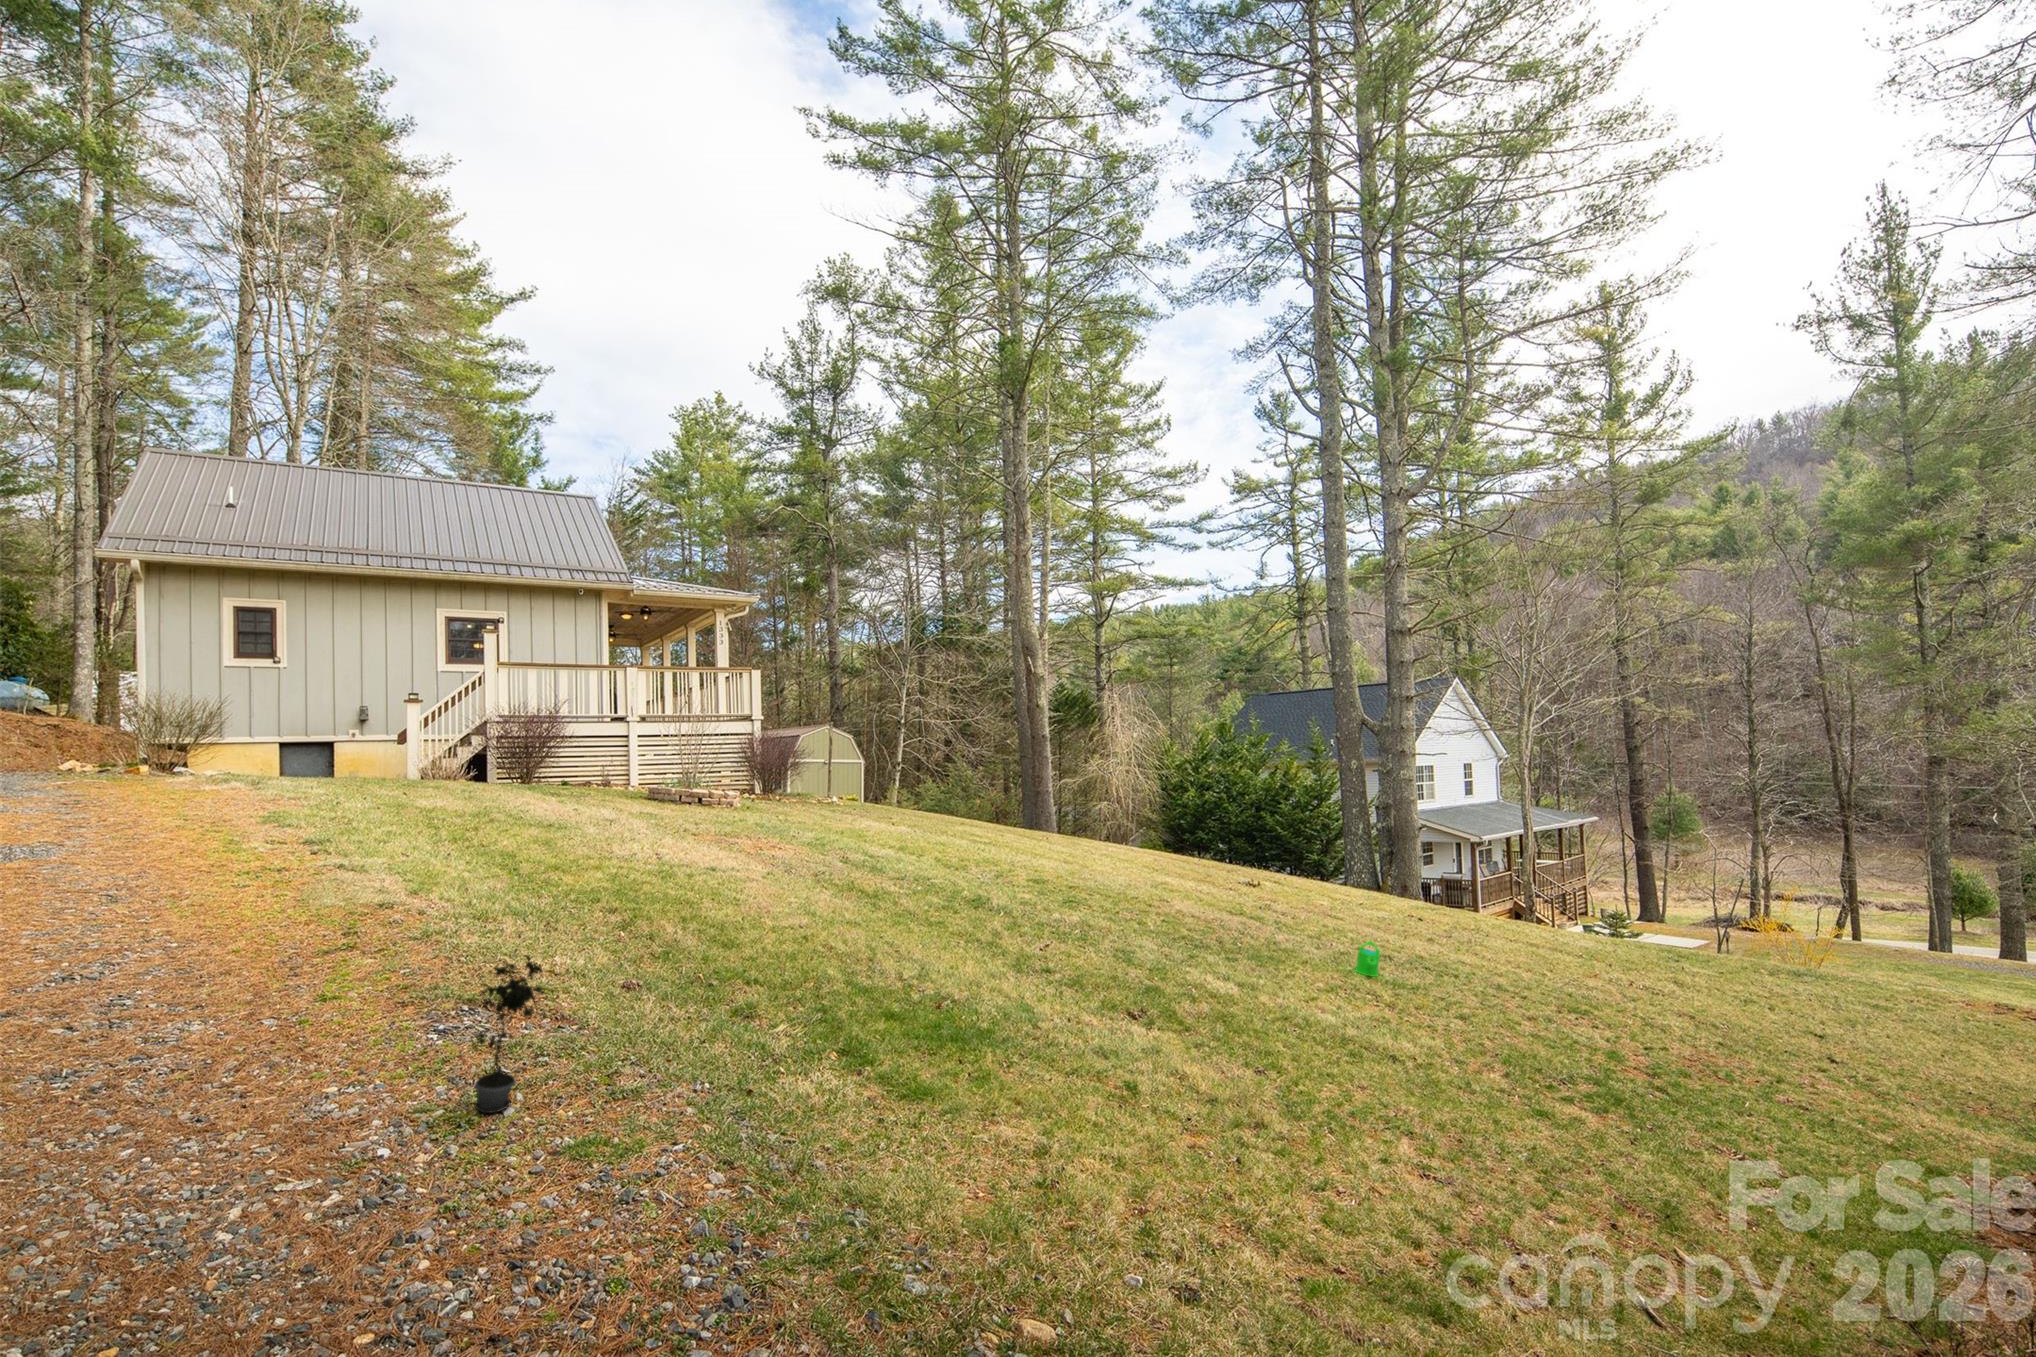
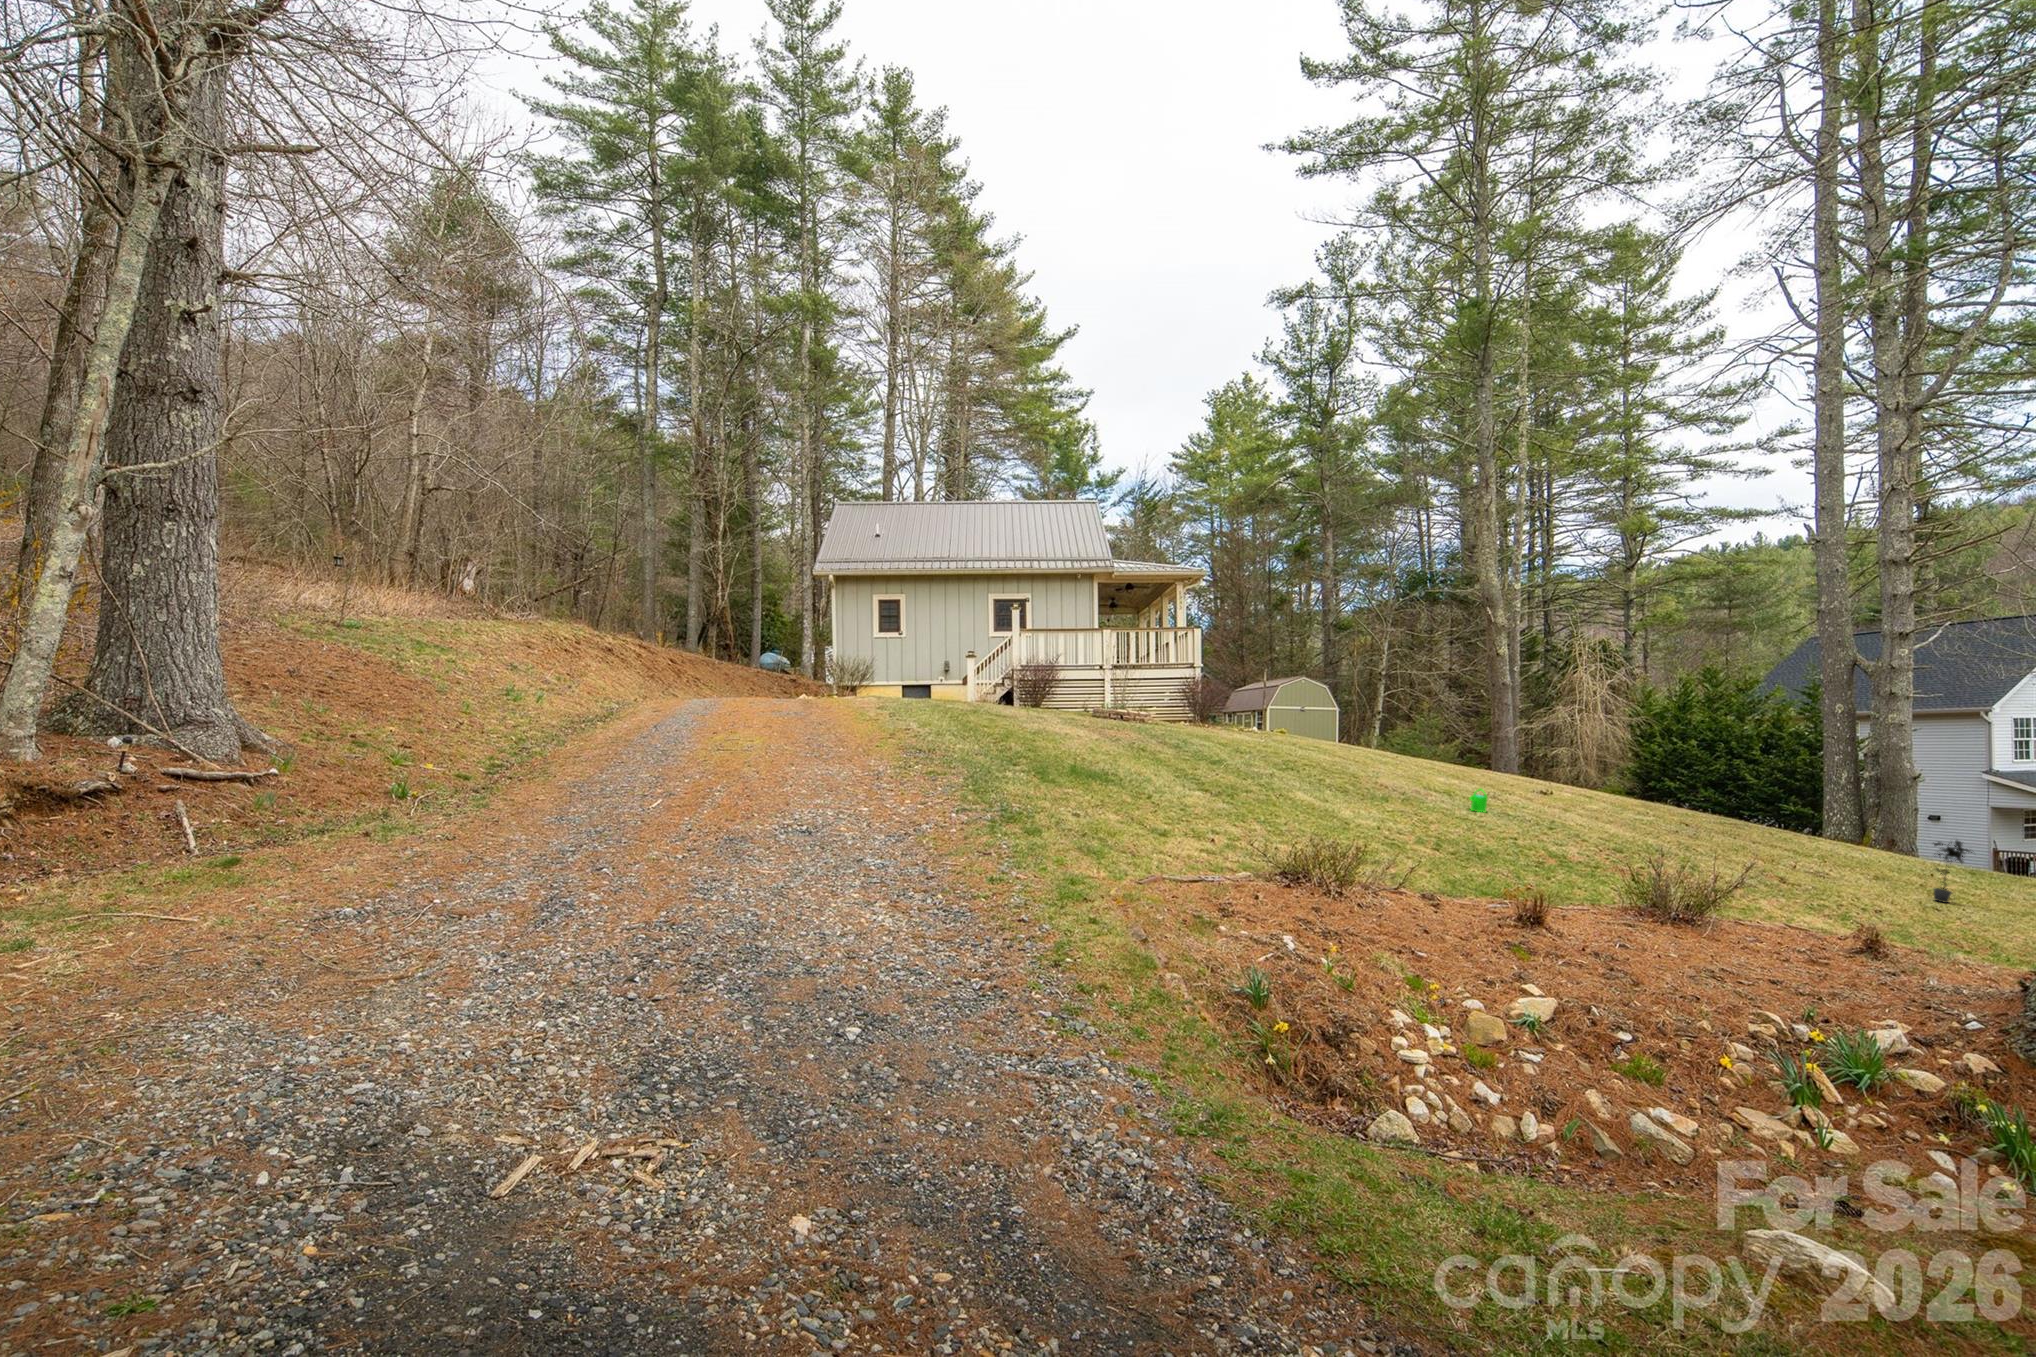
potted plant: present [474,955,543,1113] -> present [1934,840,1972,903]

